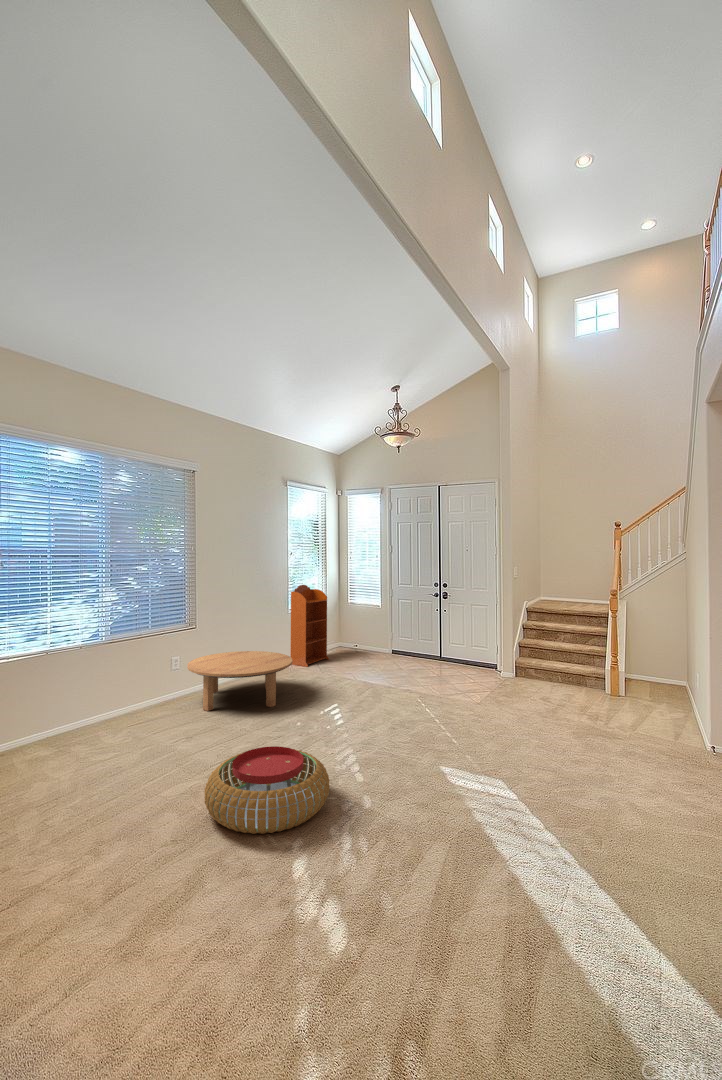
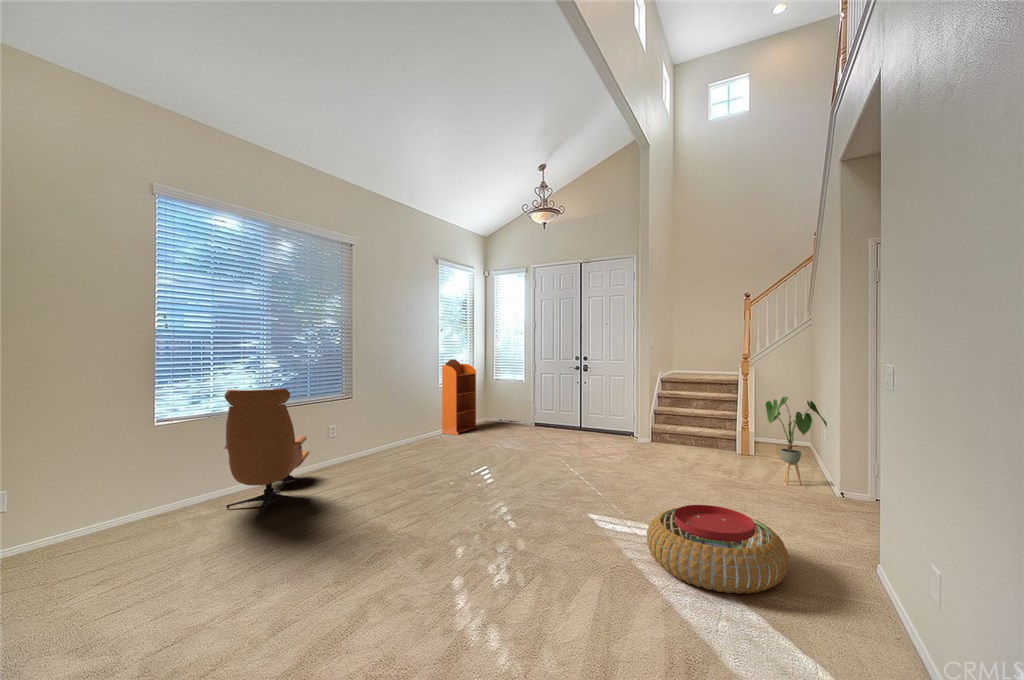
lounge chair: none [61,632,151,768] -> present [224,388,312,519]
house plant: none [633,638,699,735] -> present [765,397,827,485]
coffee table: present [187,651,293,711] -> none [346,418,445,471]
pouf: present [204,746,330,834] -> present [647,505,789,594]

